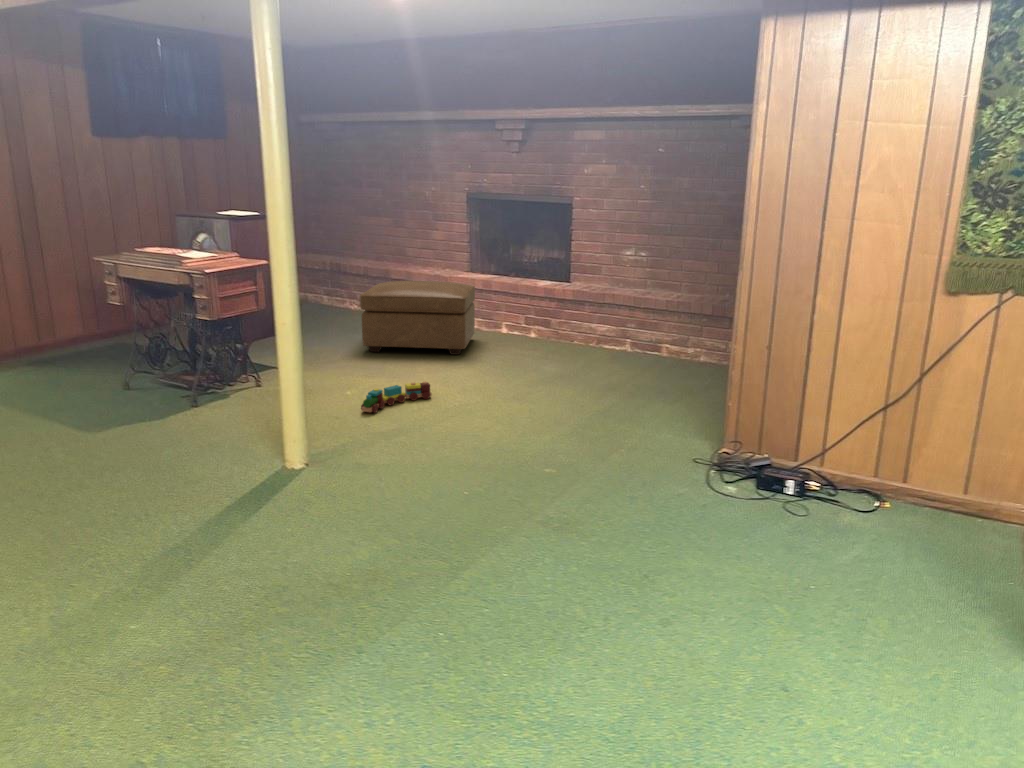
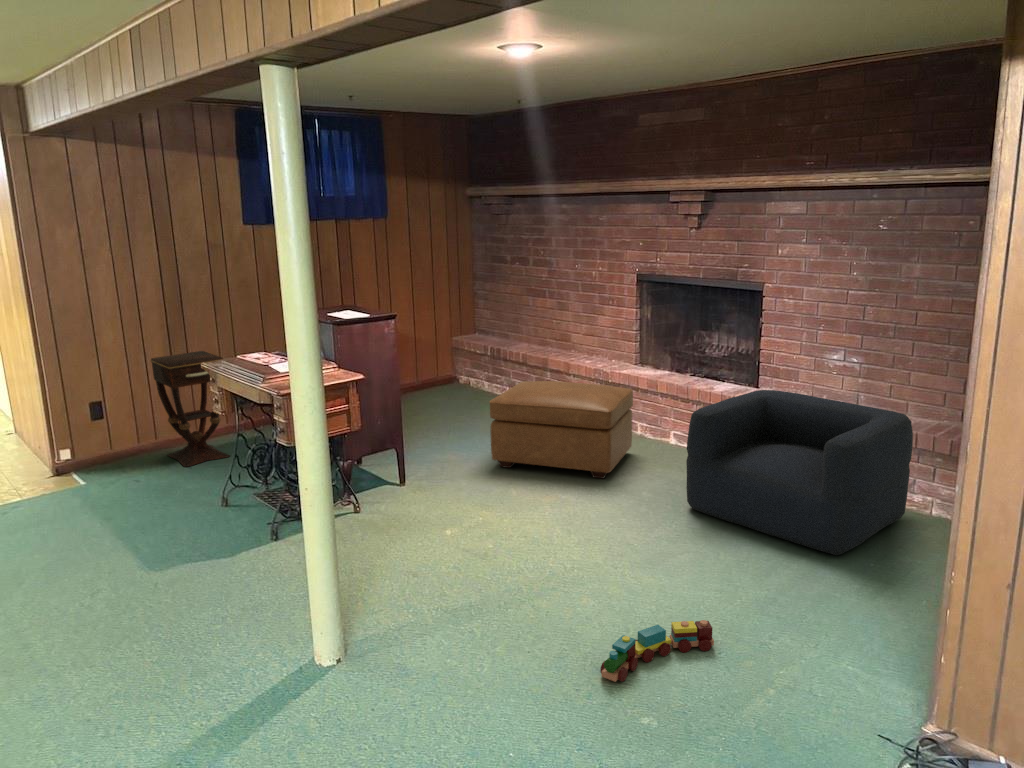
side table: none [19,258,108,365] -> present [151,351,230,467]
armchair: none [530,278,688,385] -> present [686,390,913,555]
toy train: present [361,382,432,413] -> present [600,620,714,682]

